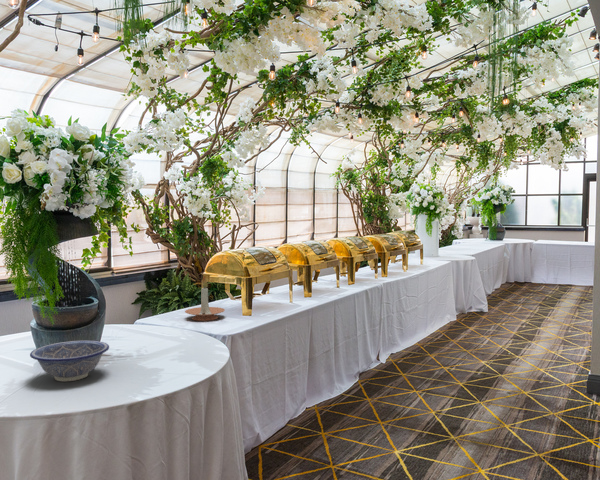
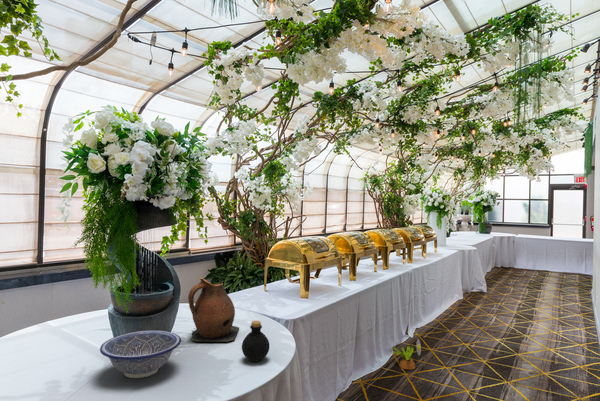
candle holder: present [185,276,225,321] -> none [251,262,286,303]
ceramic pitcher: none [114,289,170,354] -> present [188,277,239,343]
bottle: none [171,327,198,366] -> present [242,321,269,361]
decorative plant: none [354,360,388,395] -> present [393,340,421,370]

